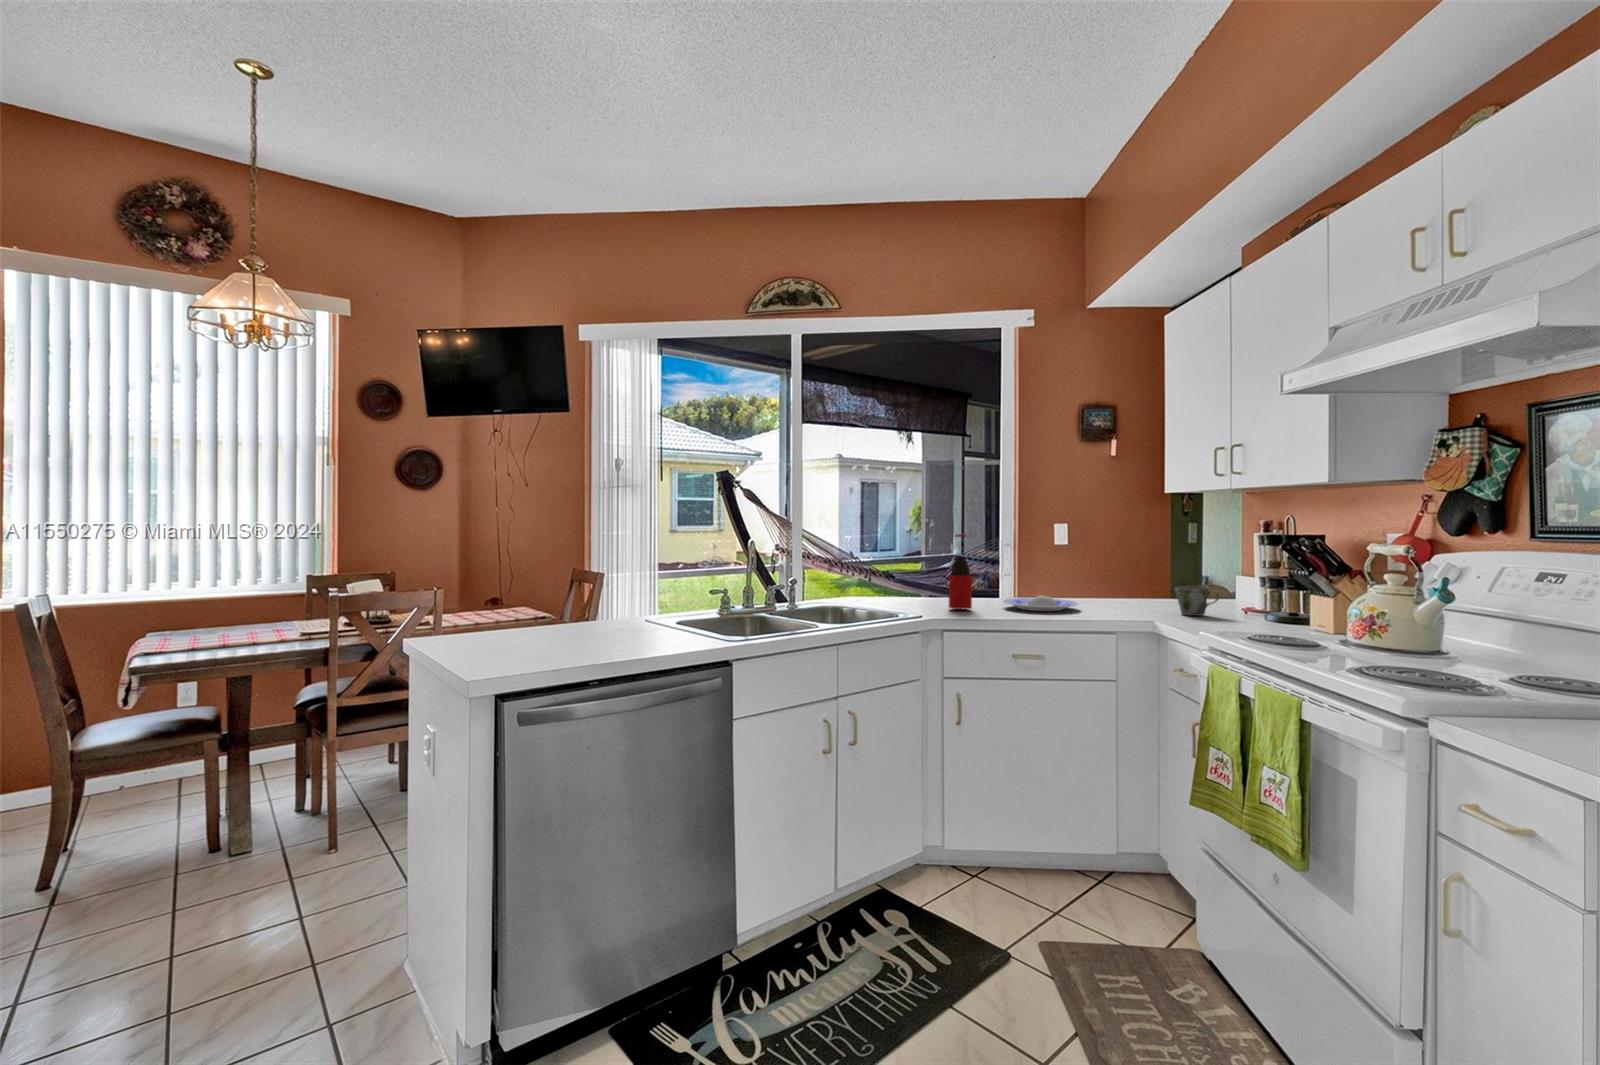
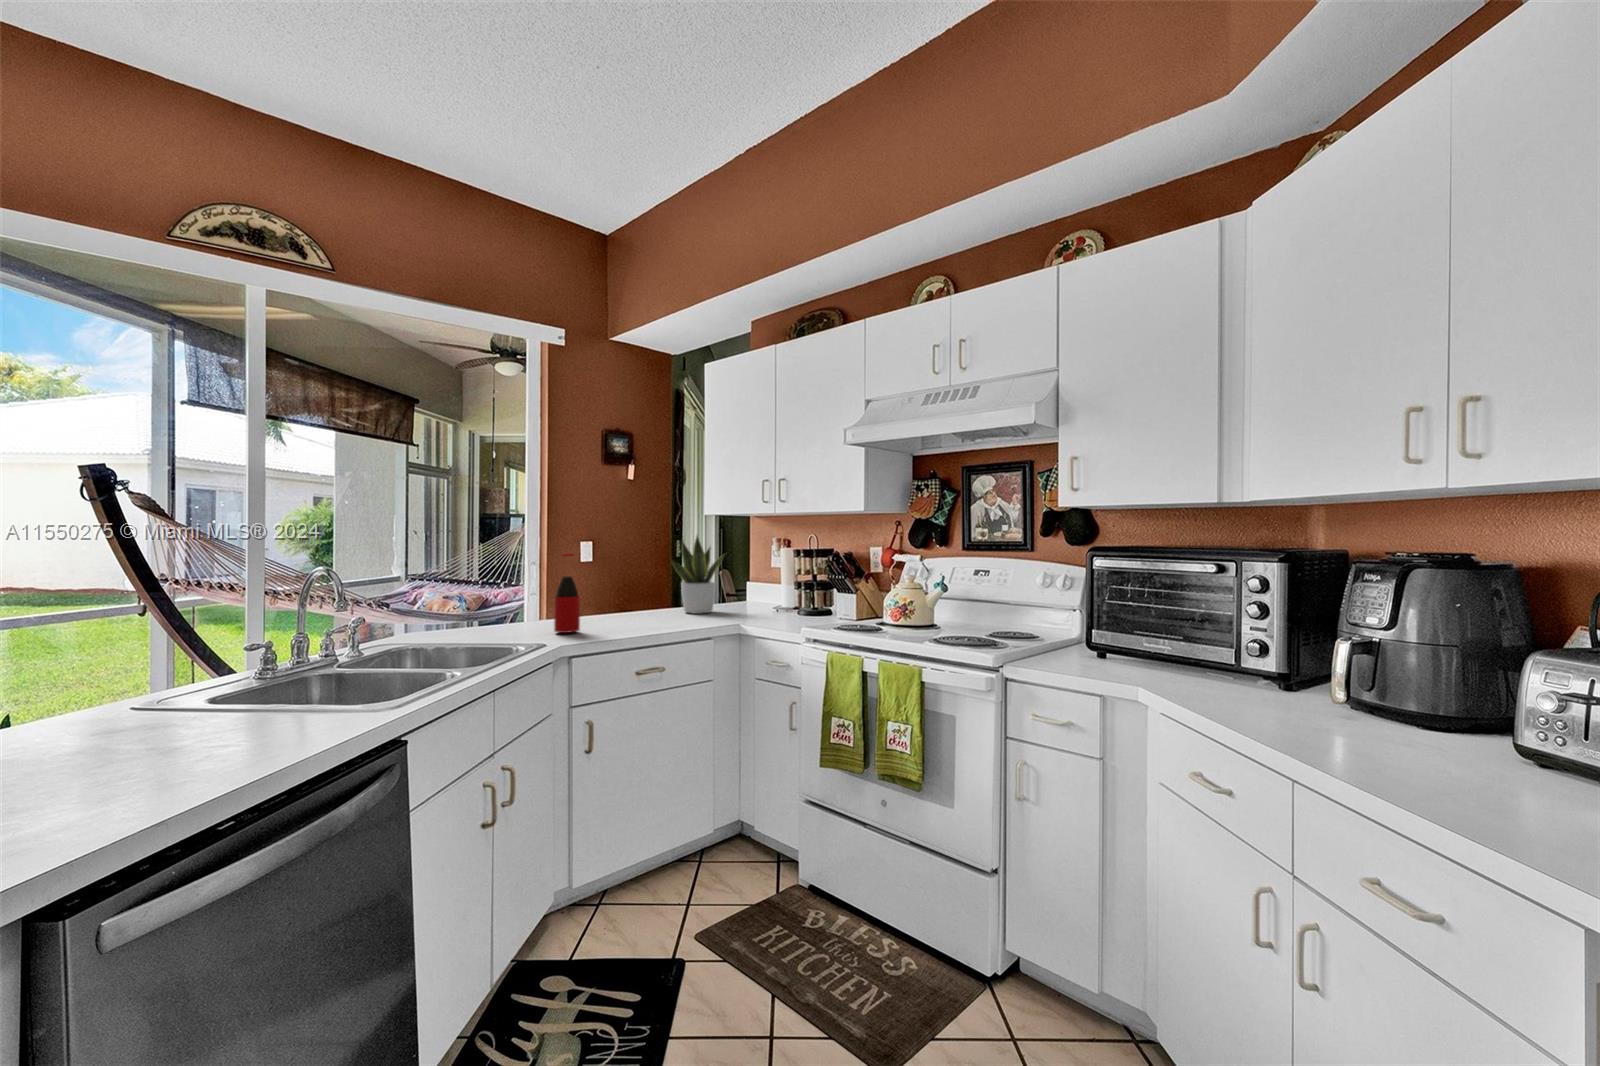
potted plant: none [1097,514,1172,607] -> present [672,536,724,614]
mug: present [1175,586,1219,616] -> none [742,591,775,617]
plate: present [1003,595,1078,611] -> none [599,610,671,626]

